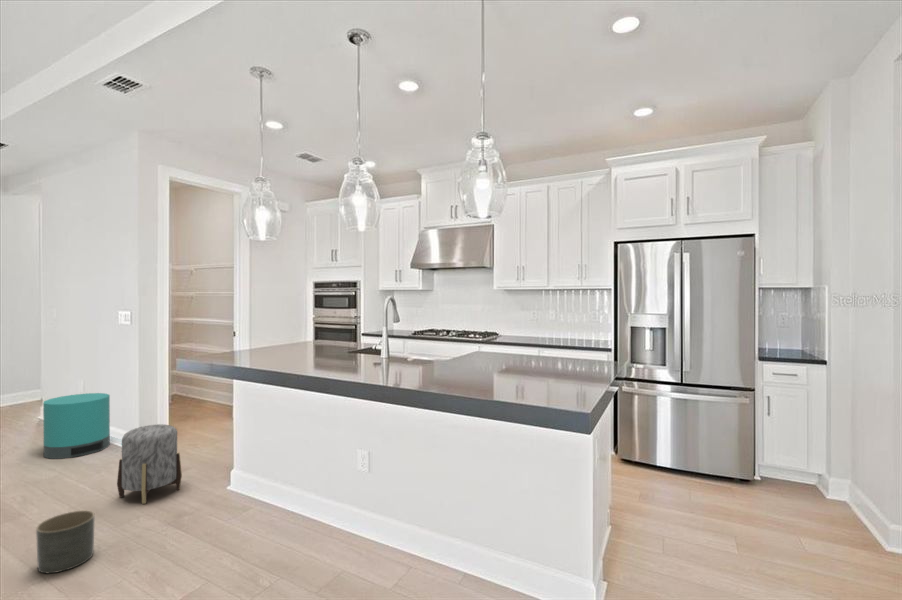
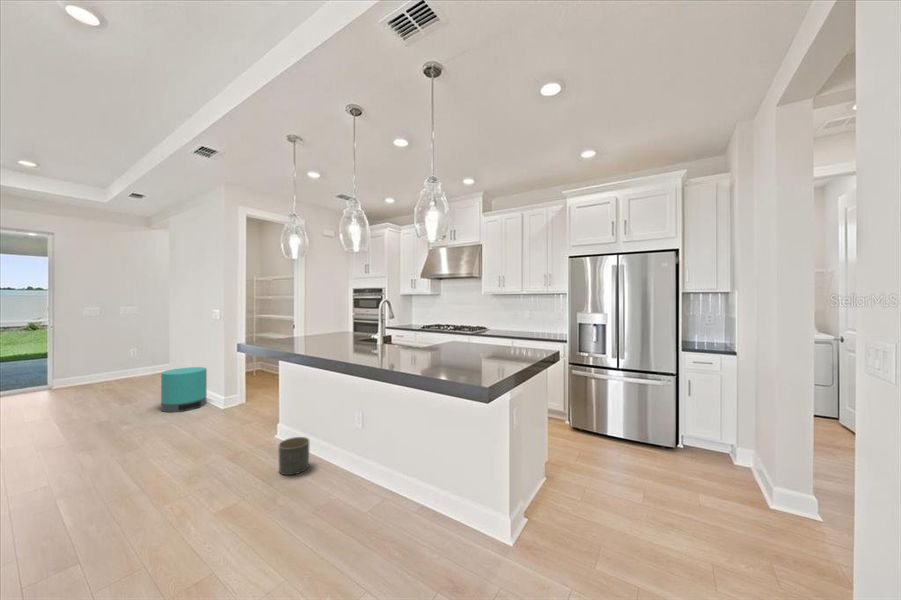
stool: present [117,424,182,504] -> none [199,390,244,446]
planter: present [36,511,94,573] -> present [278,437,309,475]

